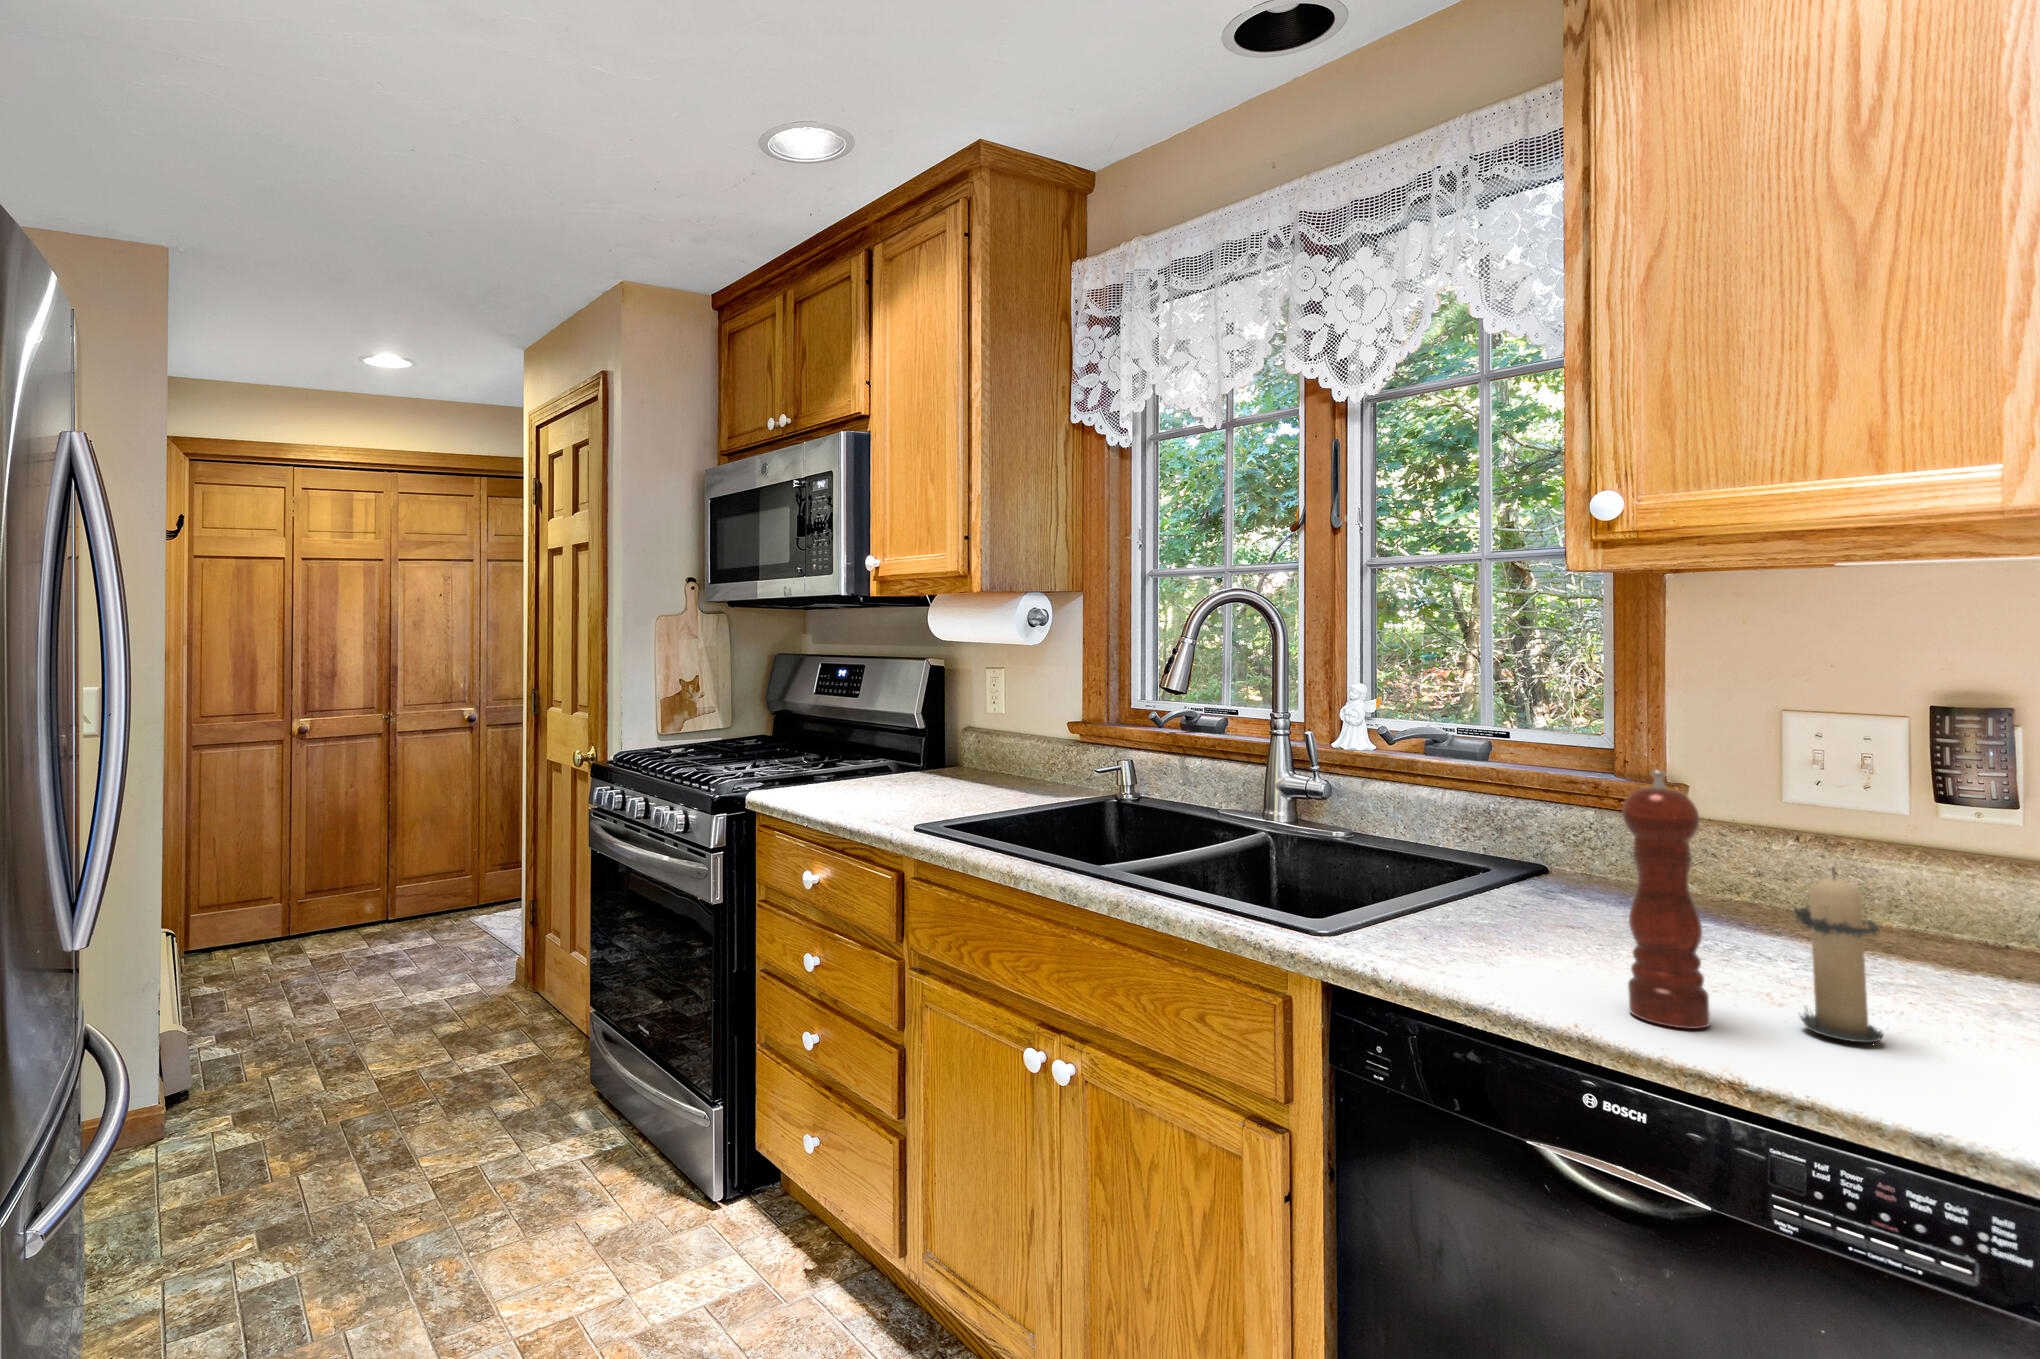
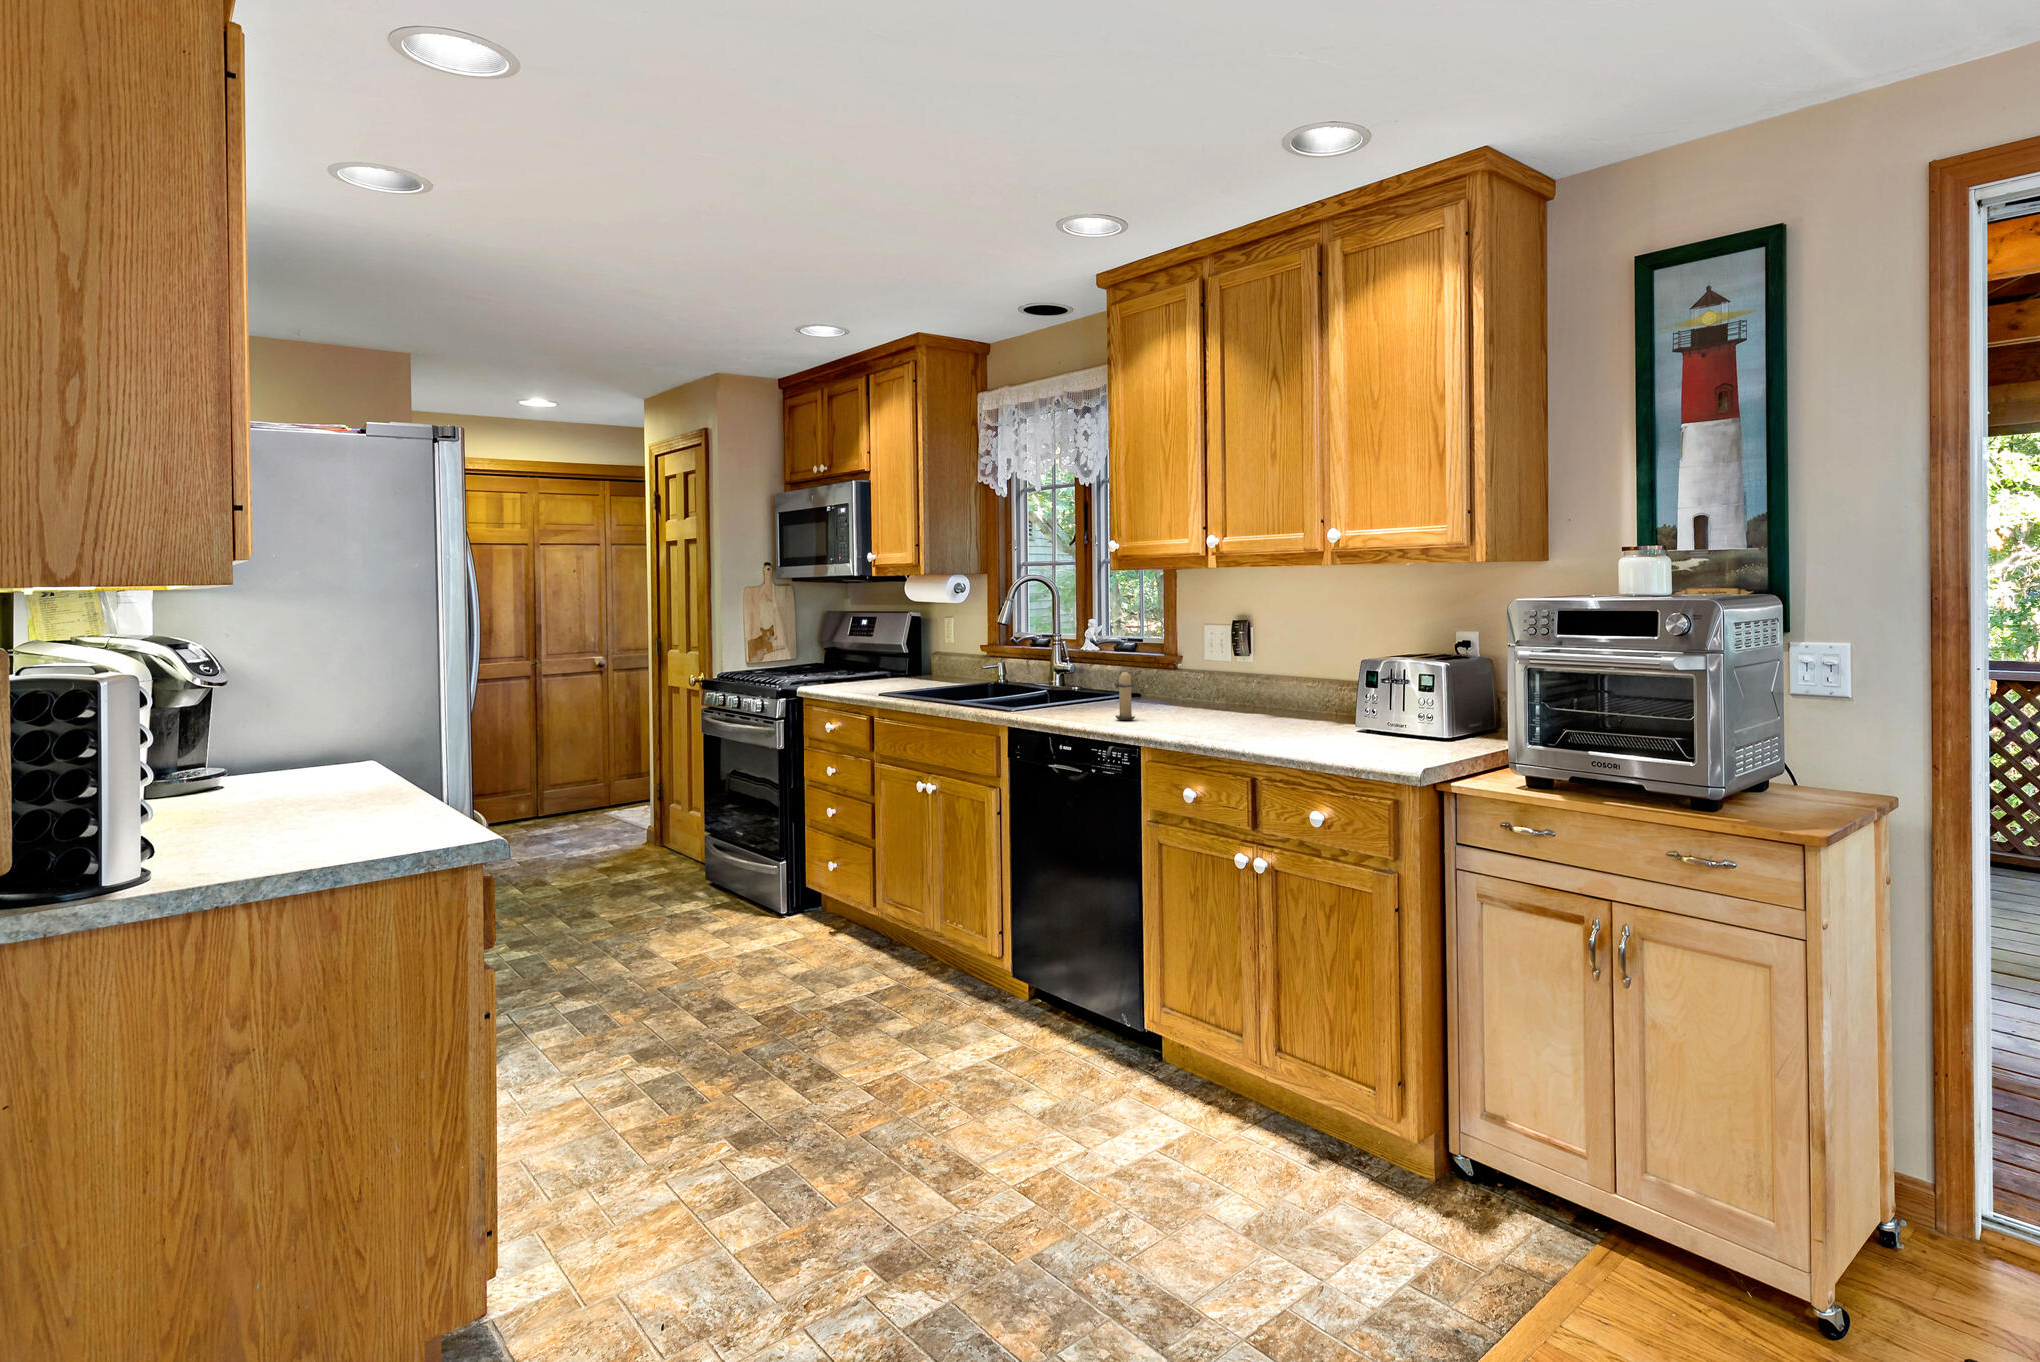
pepper mill: present [1622,770,1710,1029] -> none [1070,641,1091,720]

